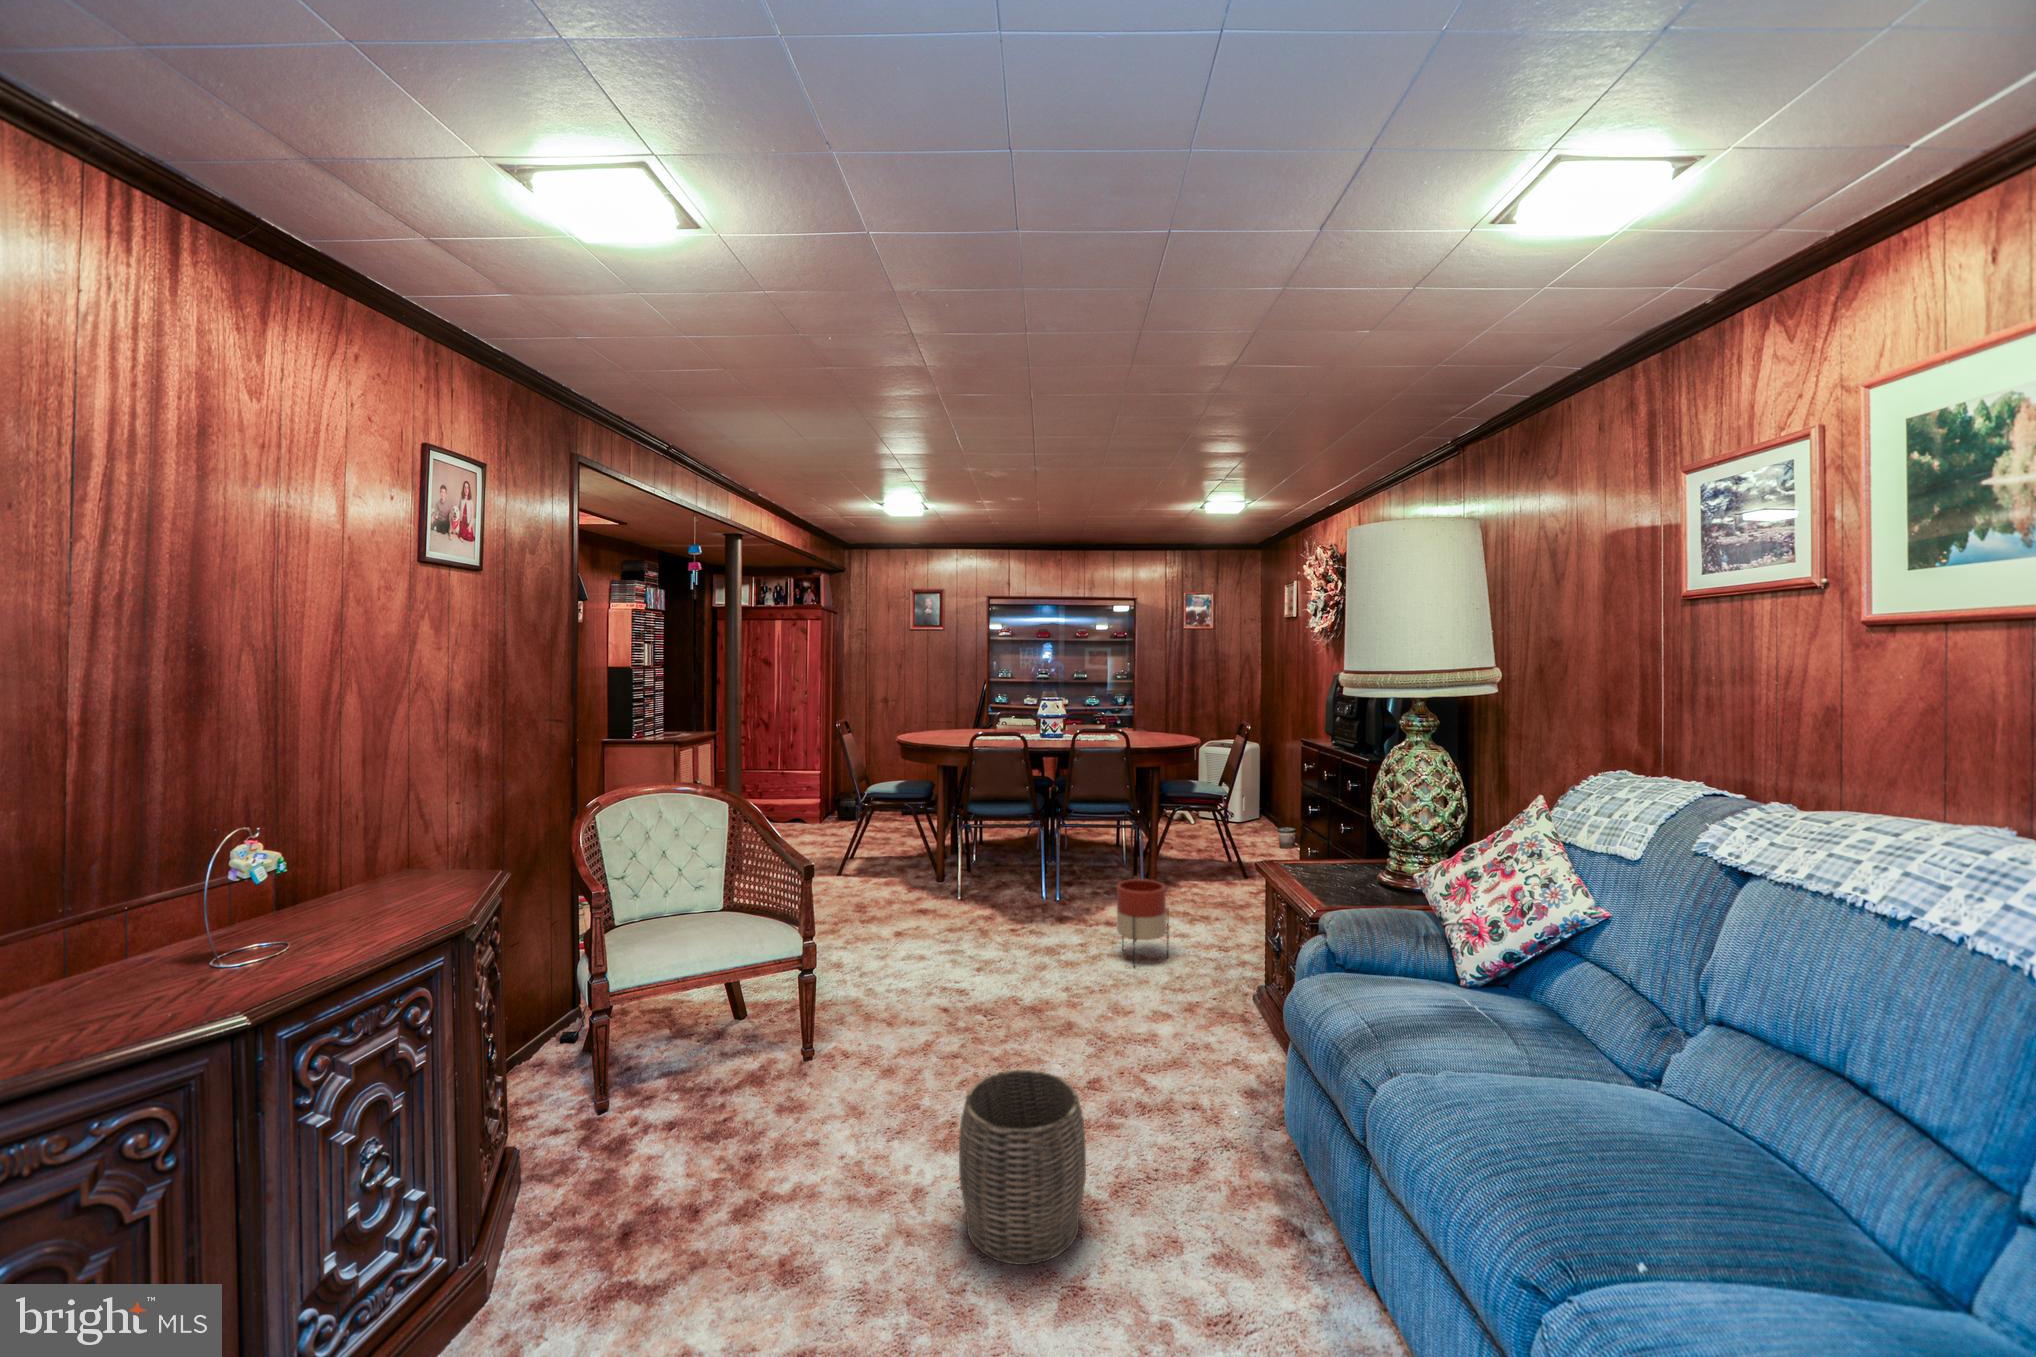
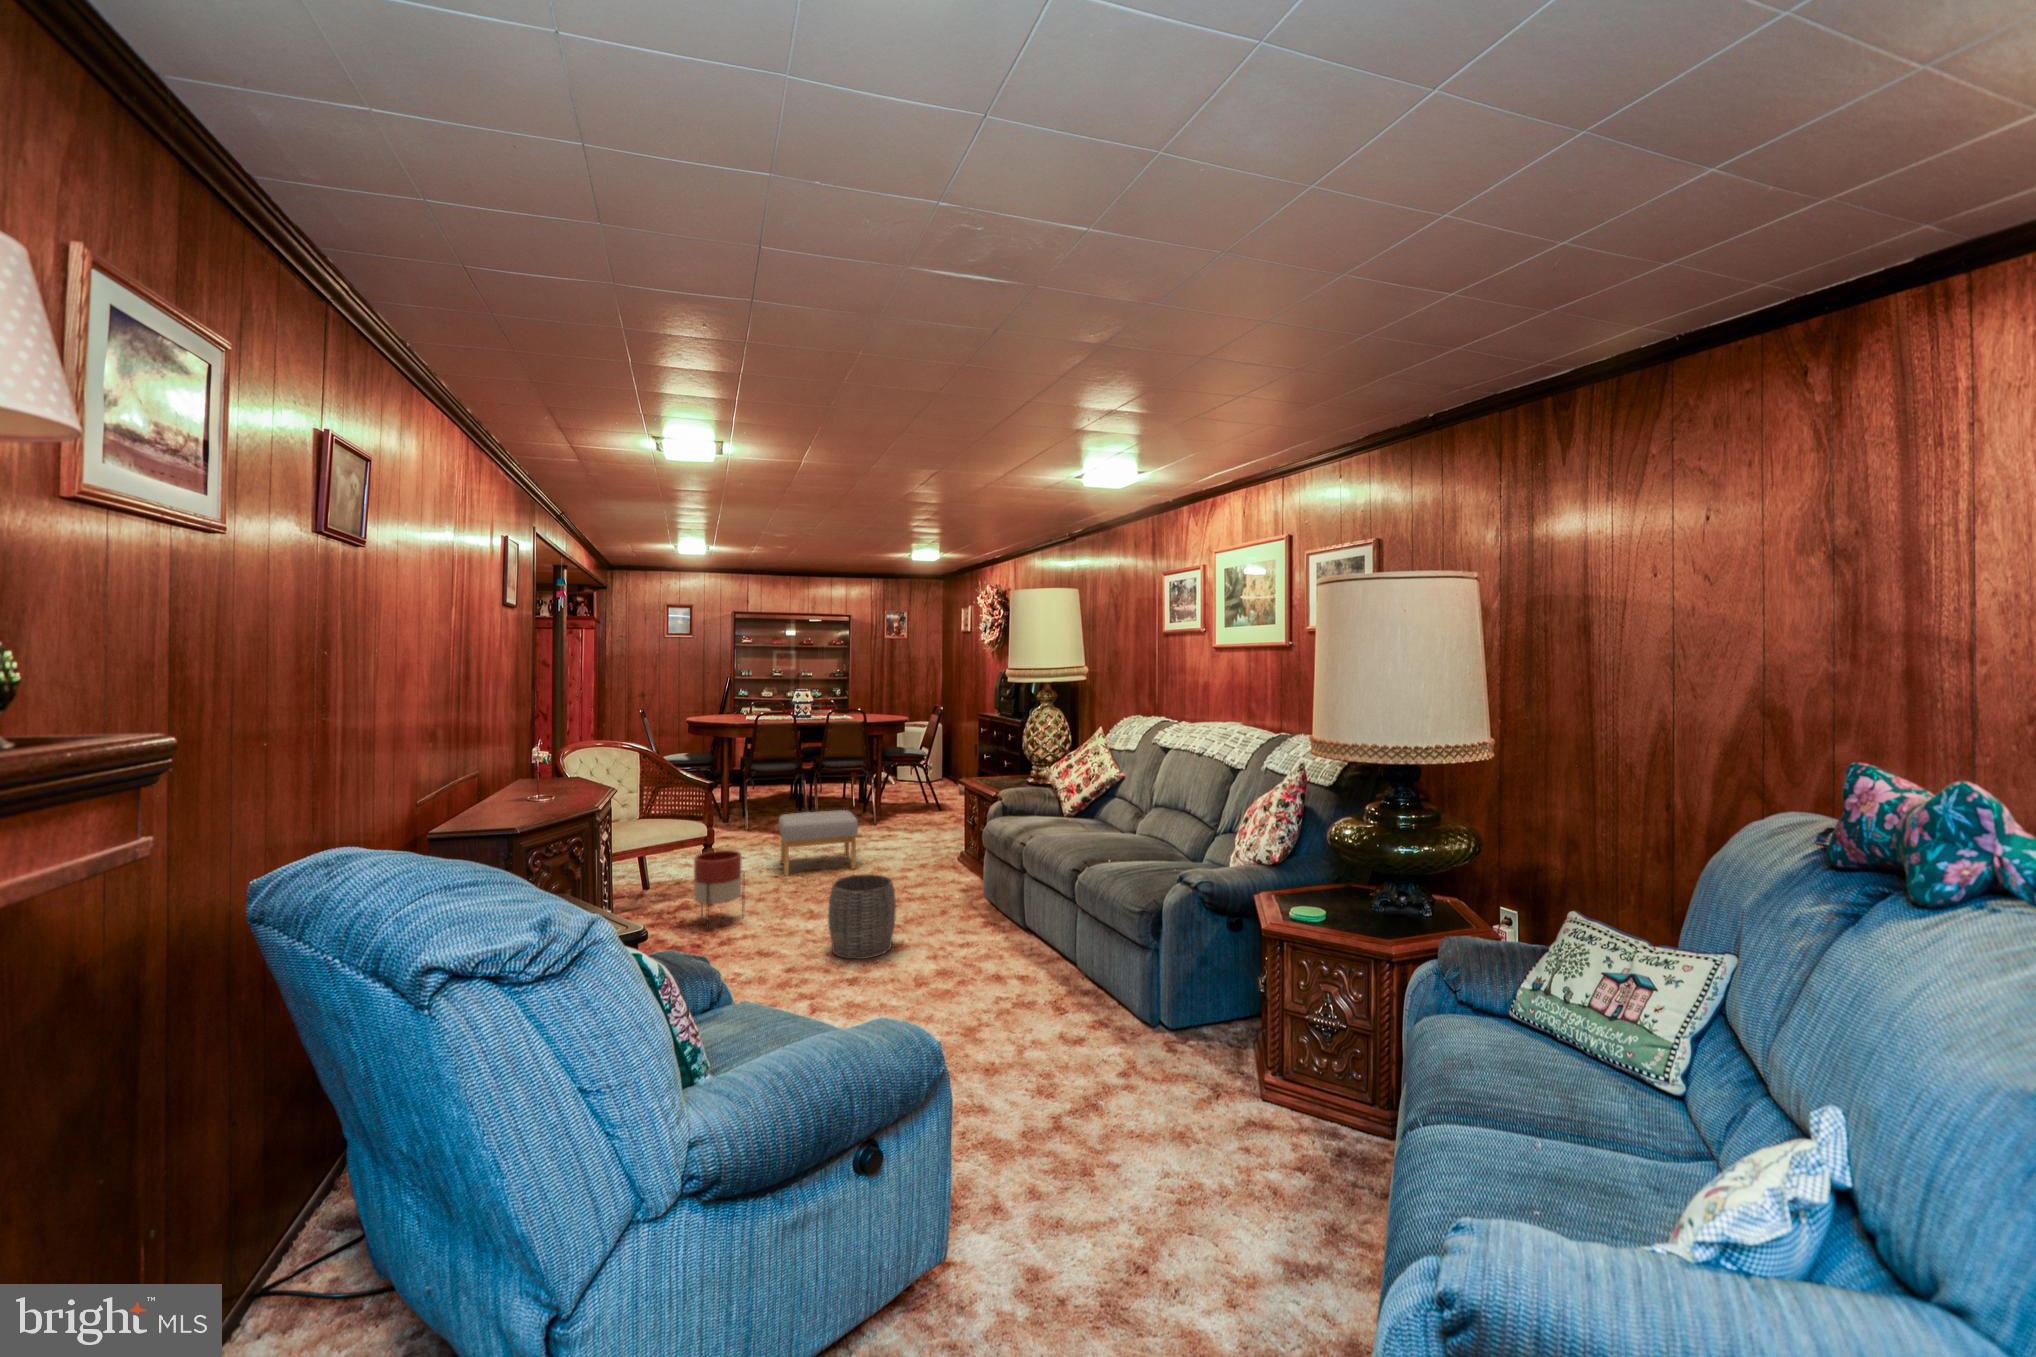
planter: present [1117,879,1169,966] -> present [694,850,744,915]
footstool: none [973,894,1087,994] -> present [779,810,858,876]

